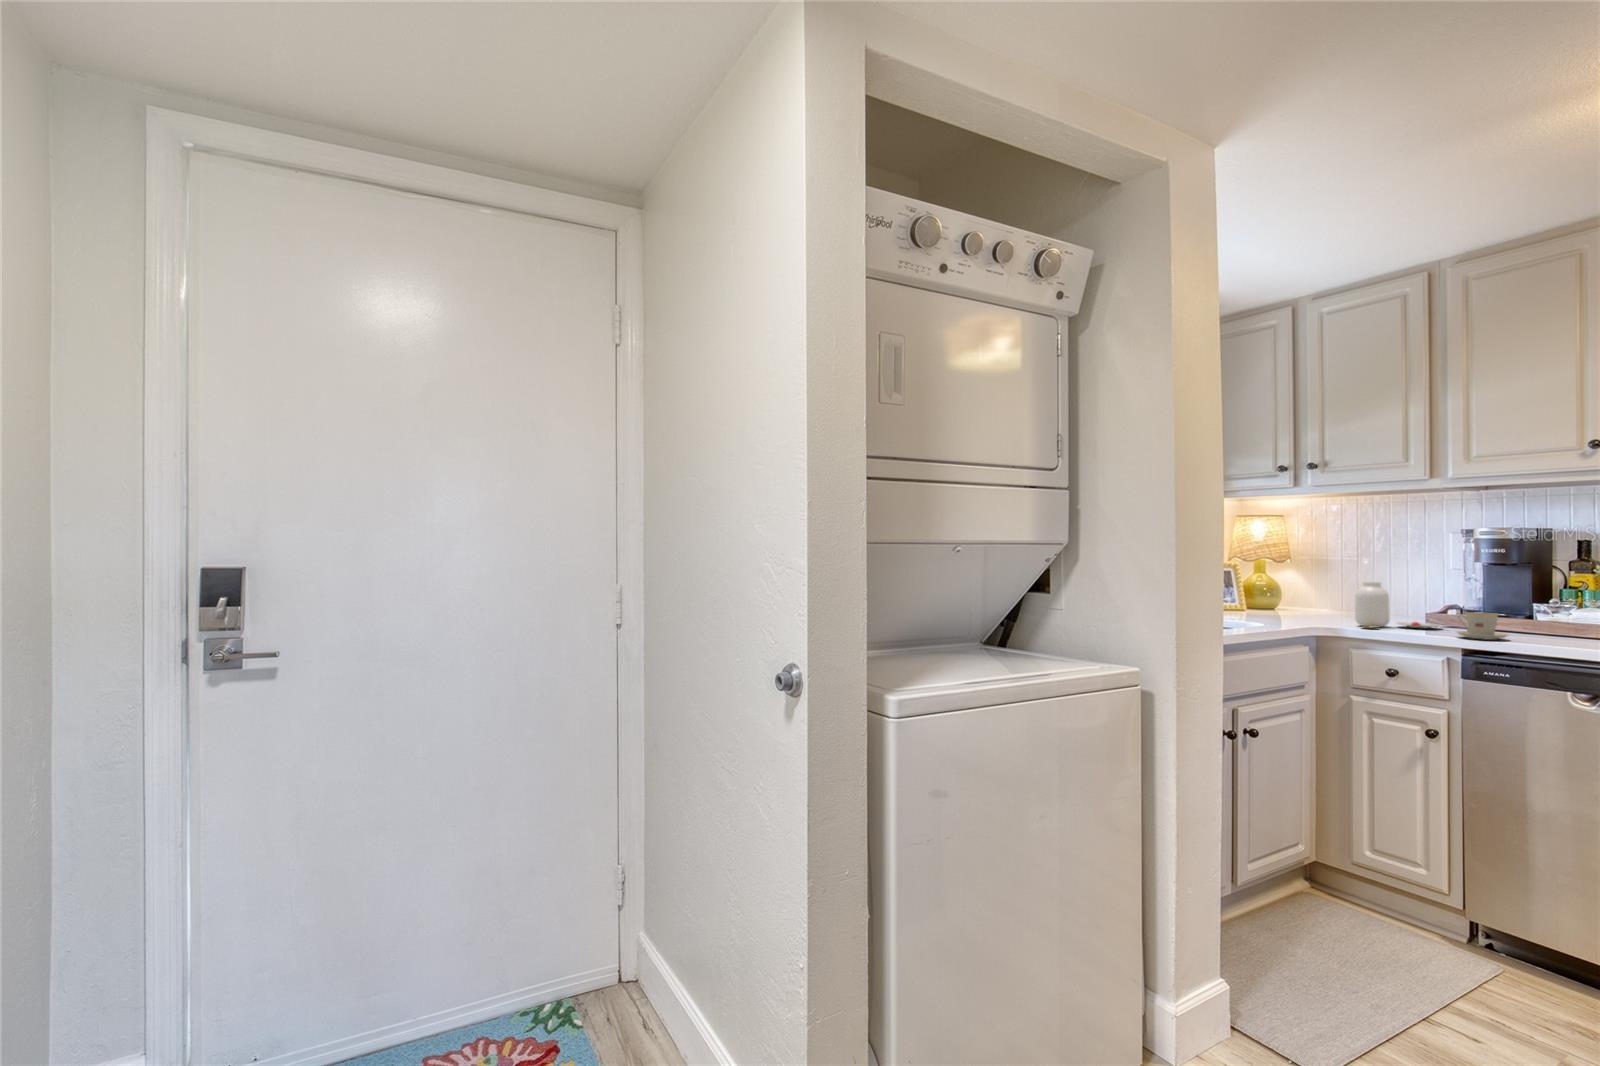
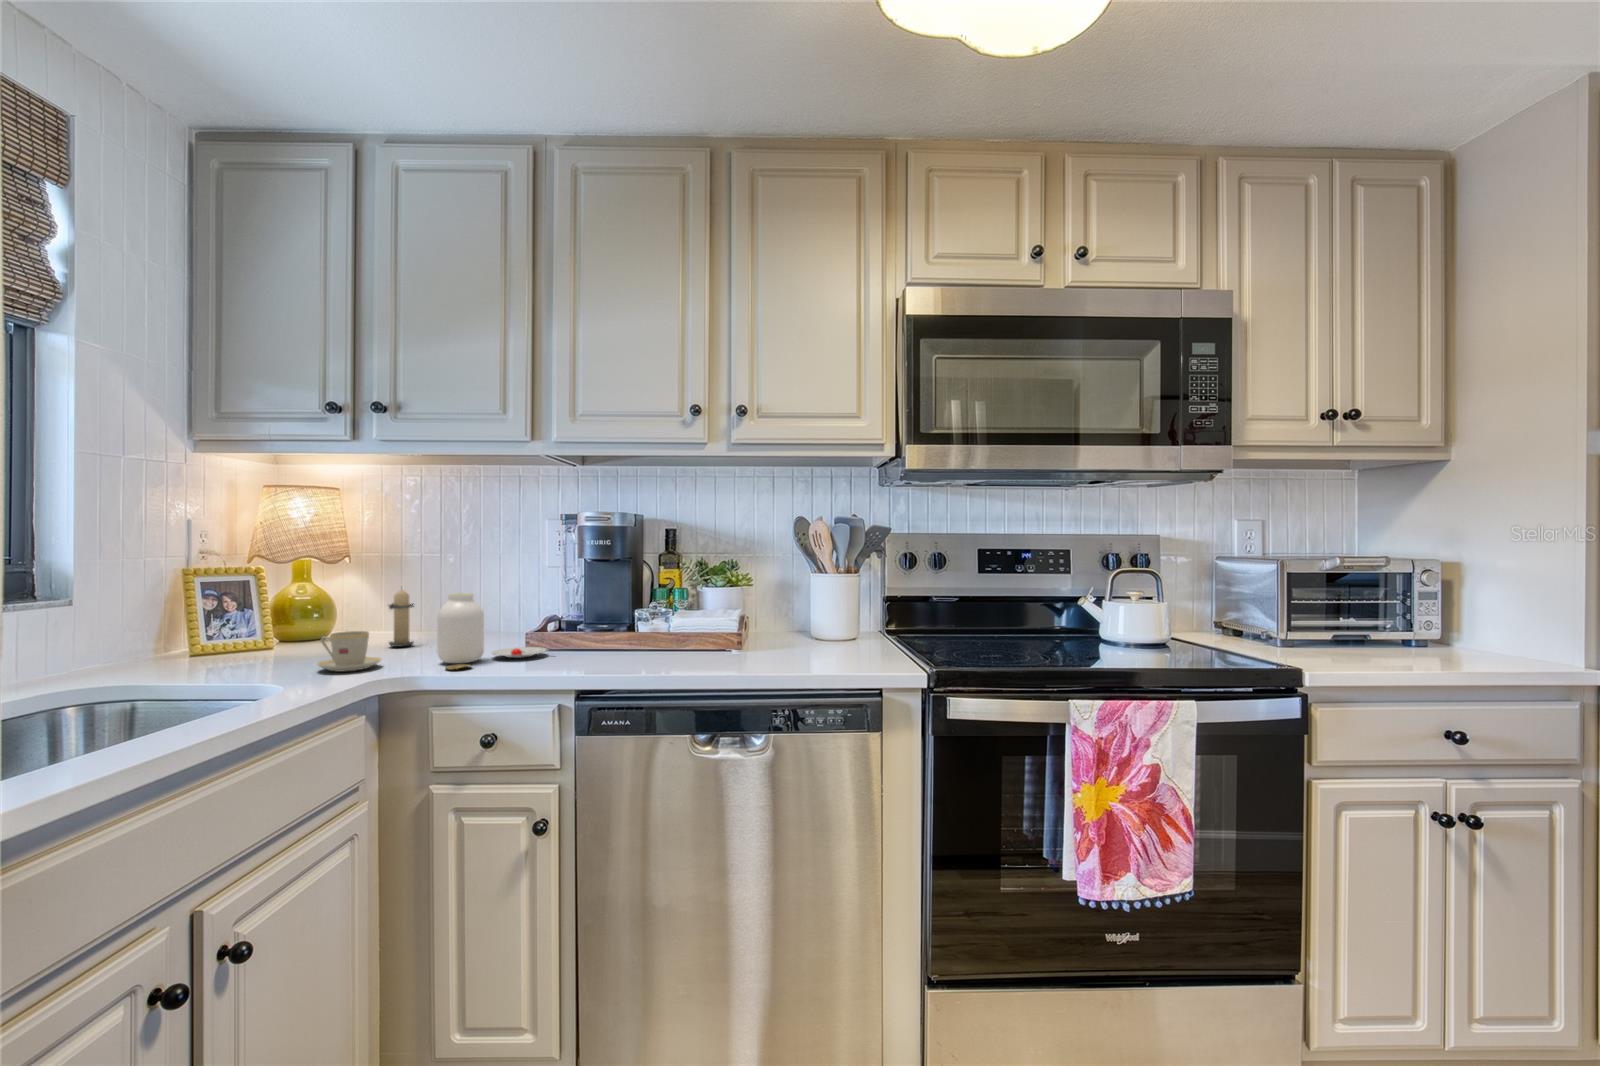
candle: none [1317,578,1341,617] -> present [388,590,414,647]
teacup: present [1457,612,1509,640] -> present [317,631,381,672]

